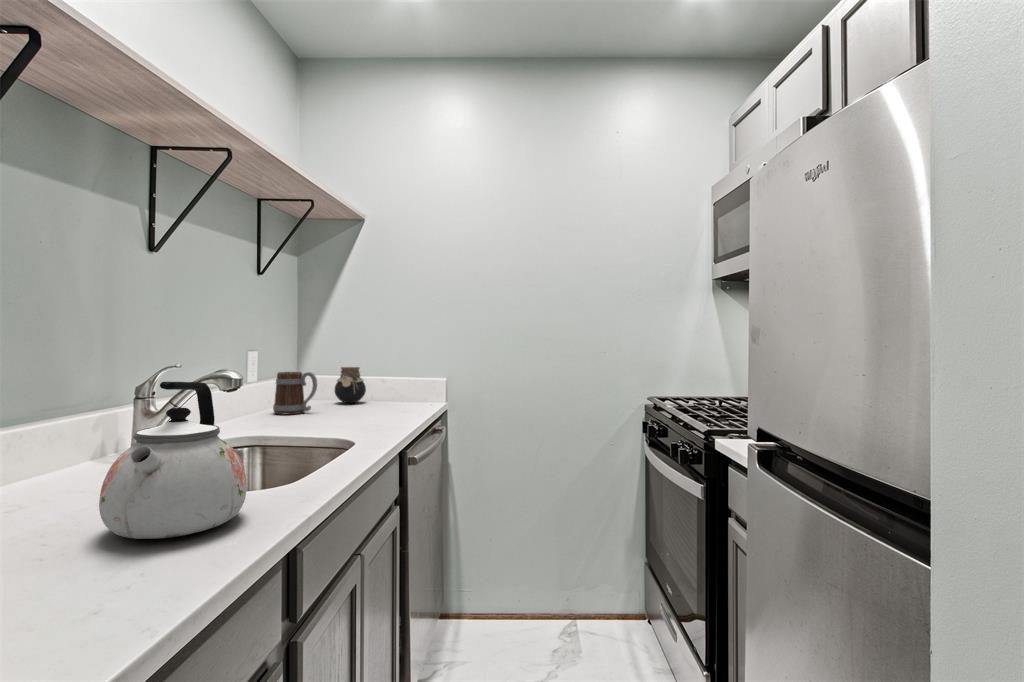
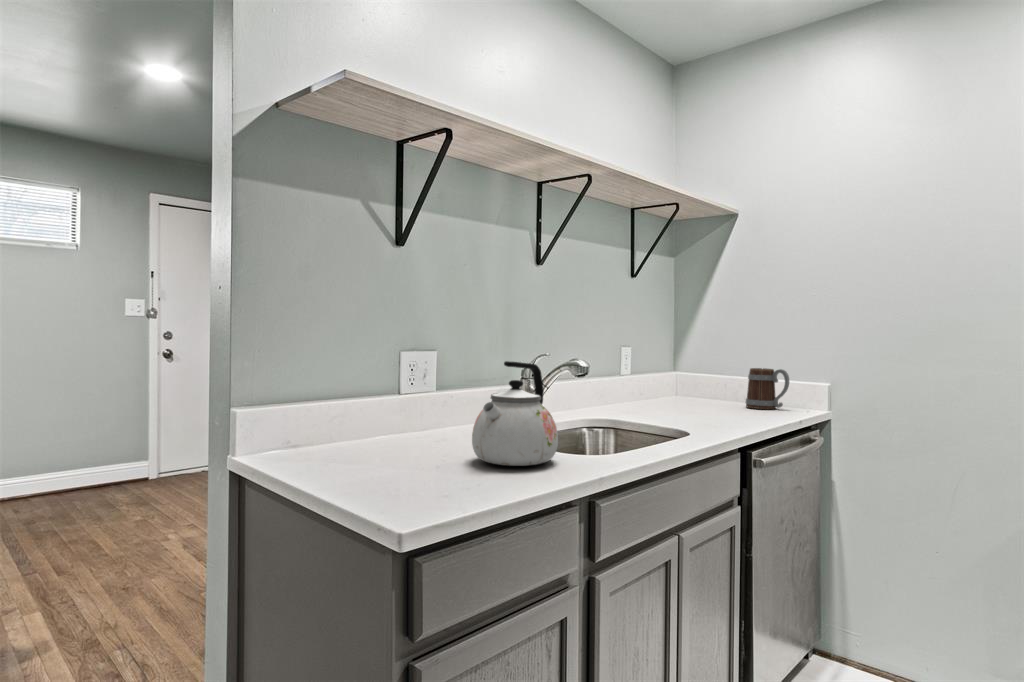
jar: present [335,367,366,403] -> none [702,365,734,402]
mug: present [273,372,317,414] -> present [746,368,789,409]

